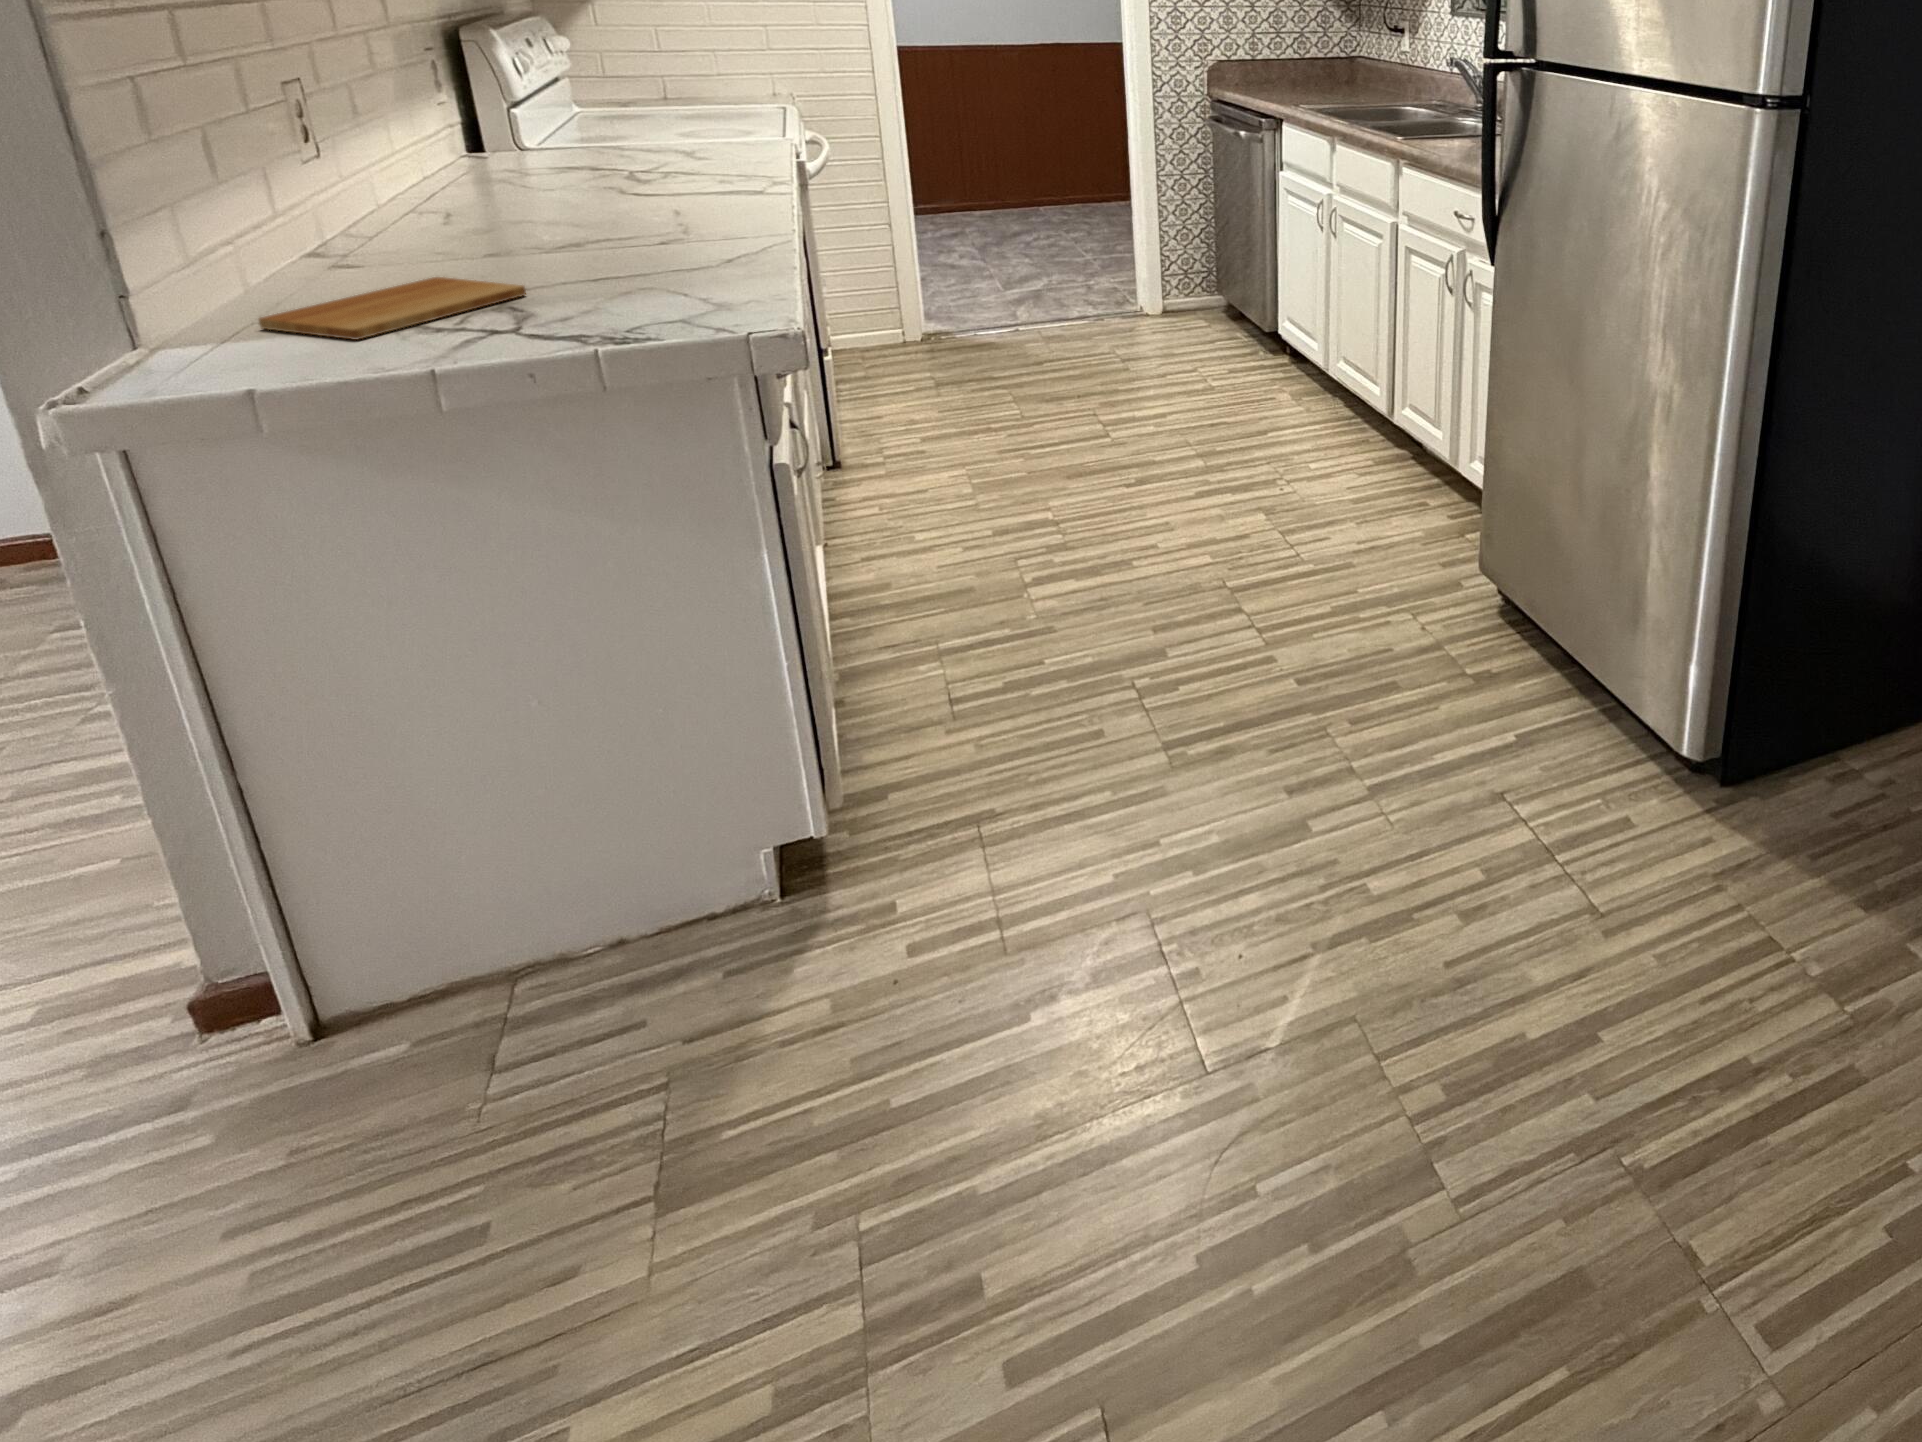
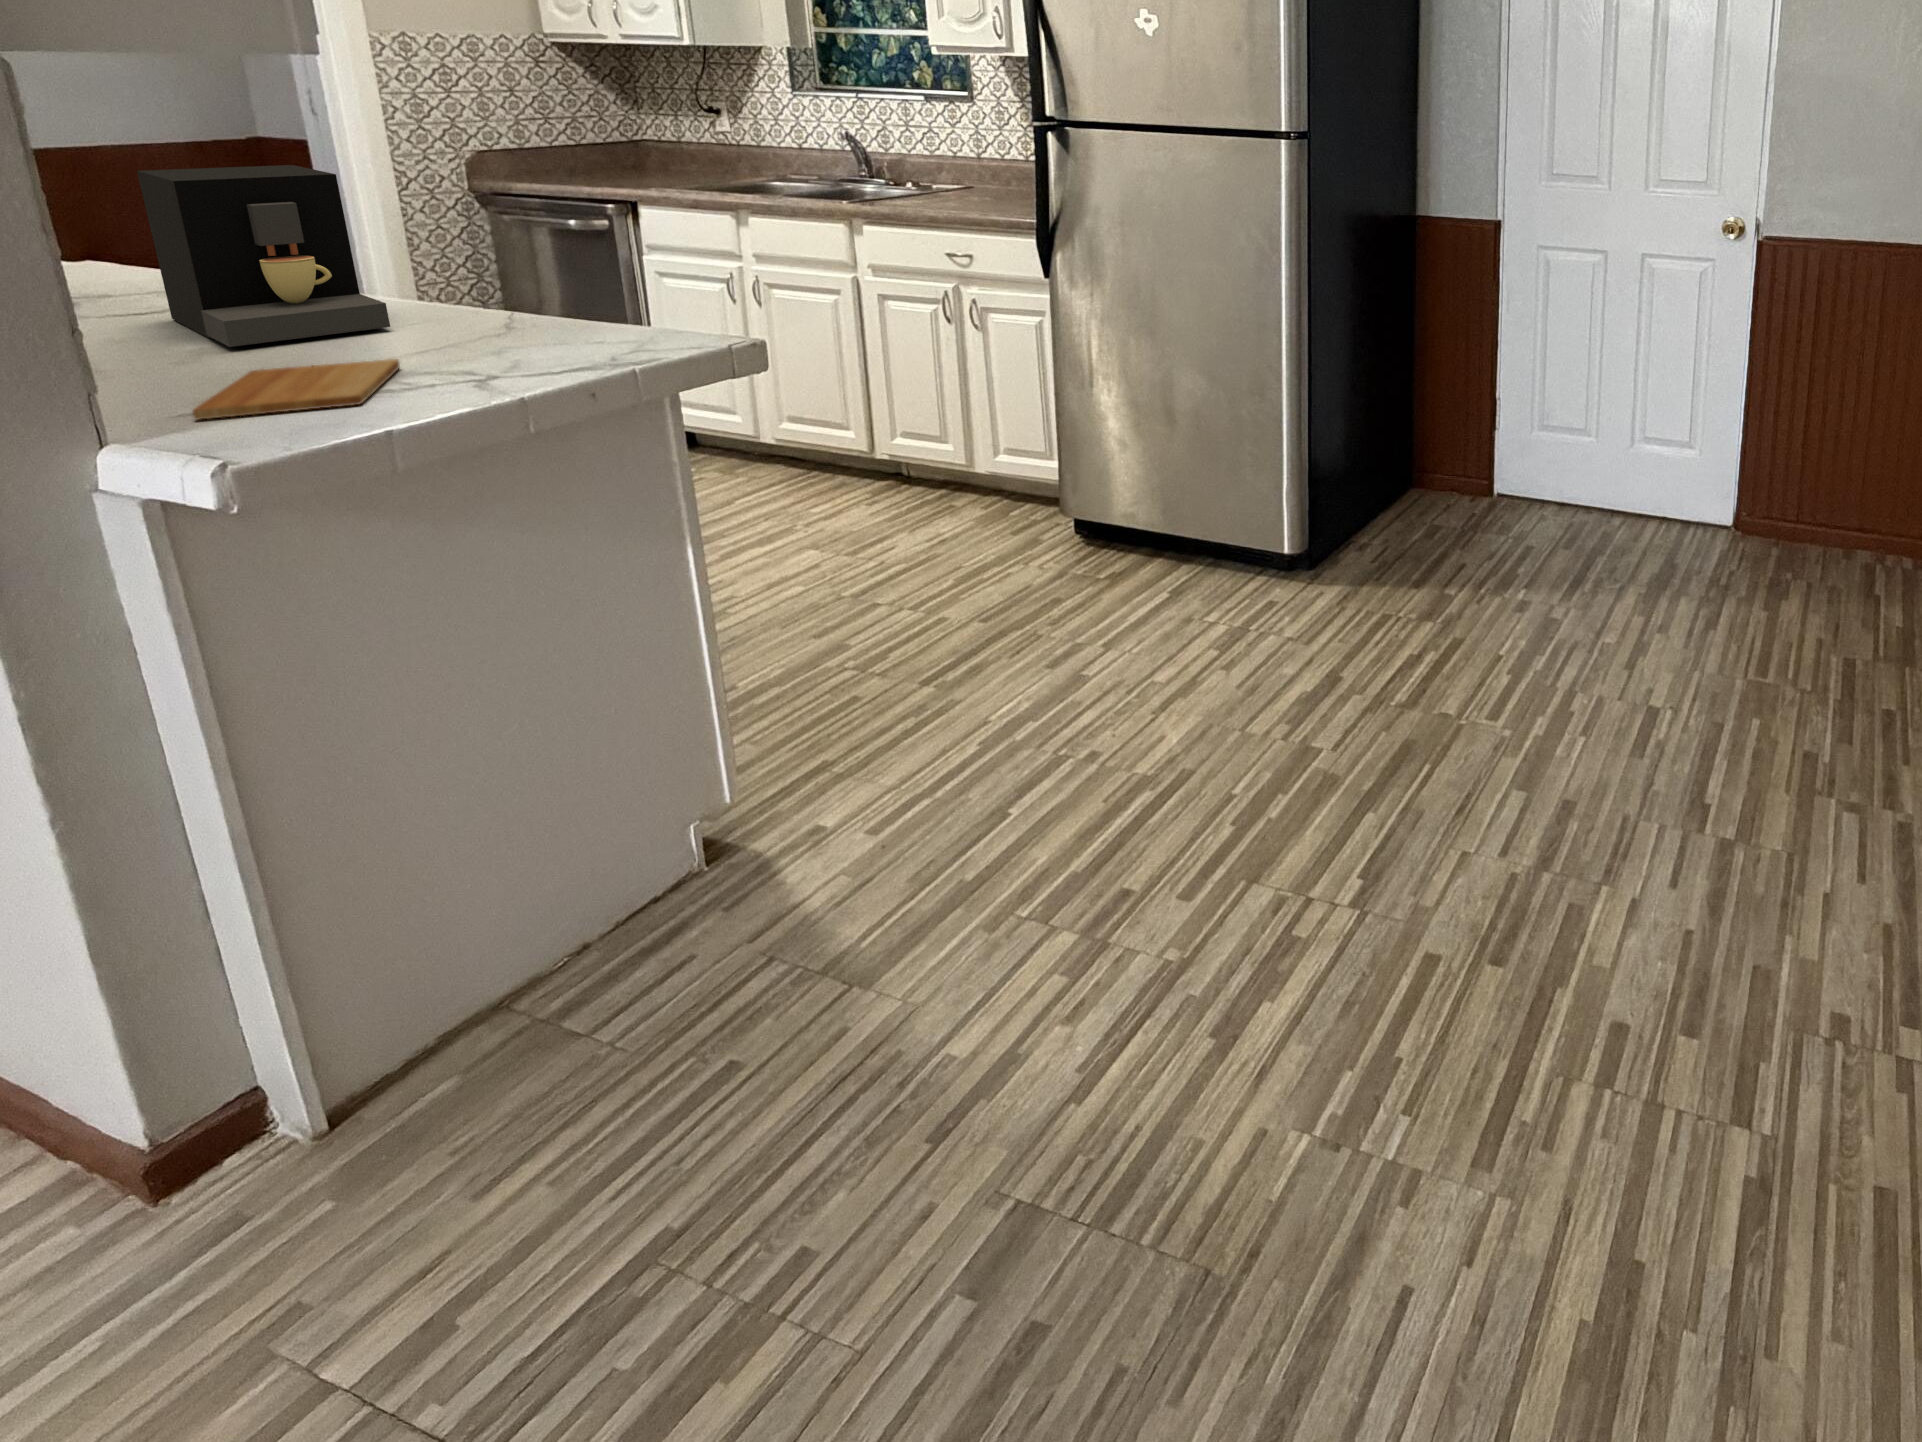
coffee maker: none [538,69,745,243] -> present [137,165,390,347]

